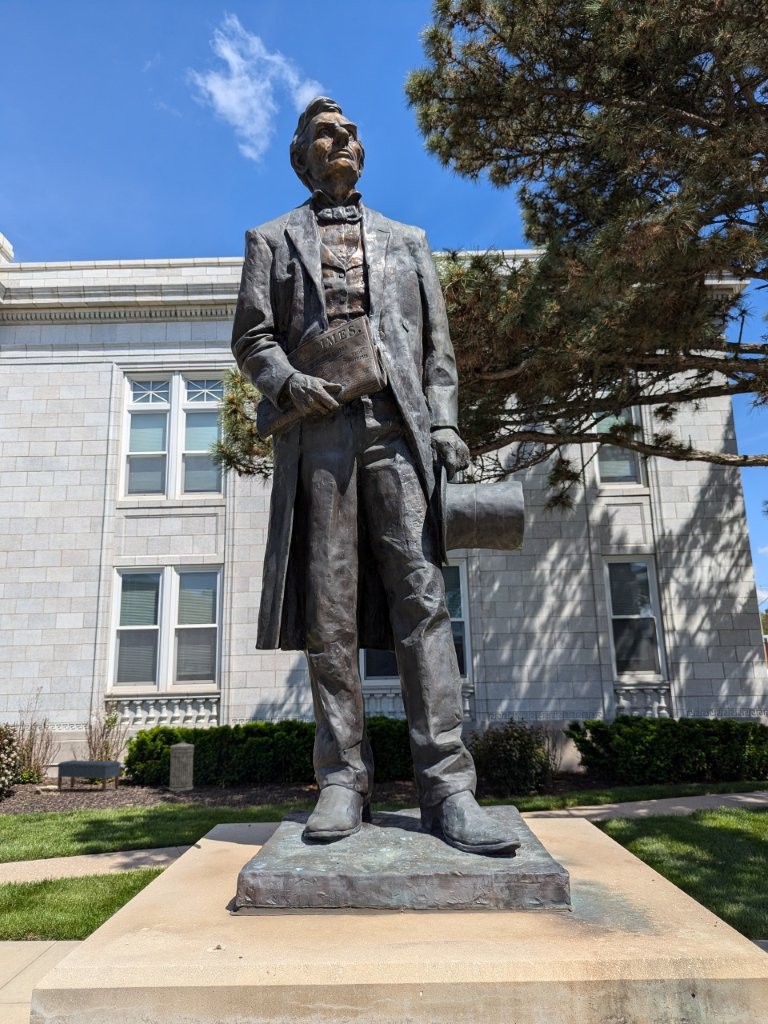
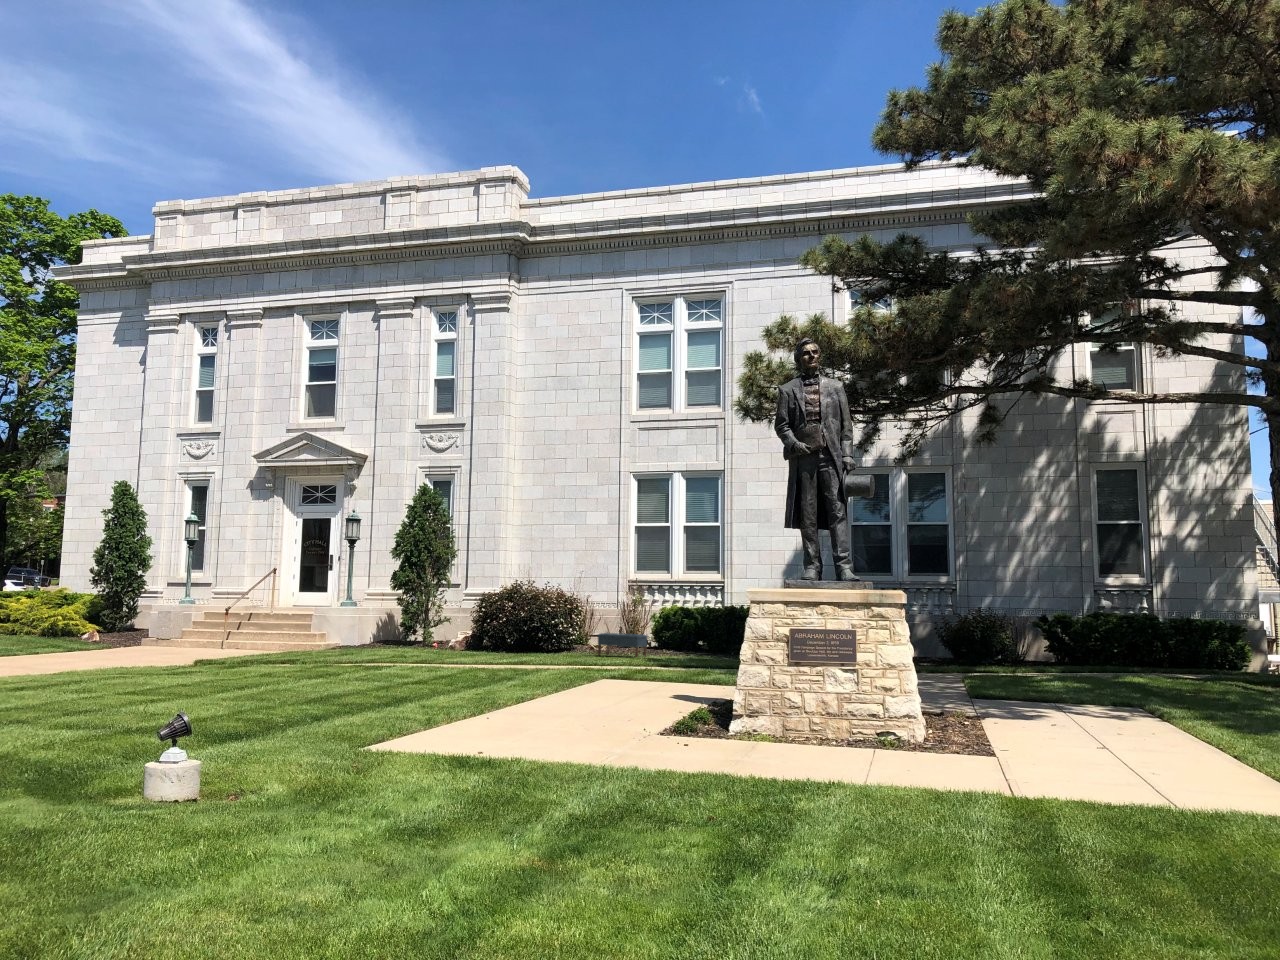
trash can: present [169,742,194,791] -> none [690,620,709,659]

